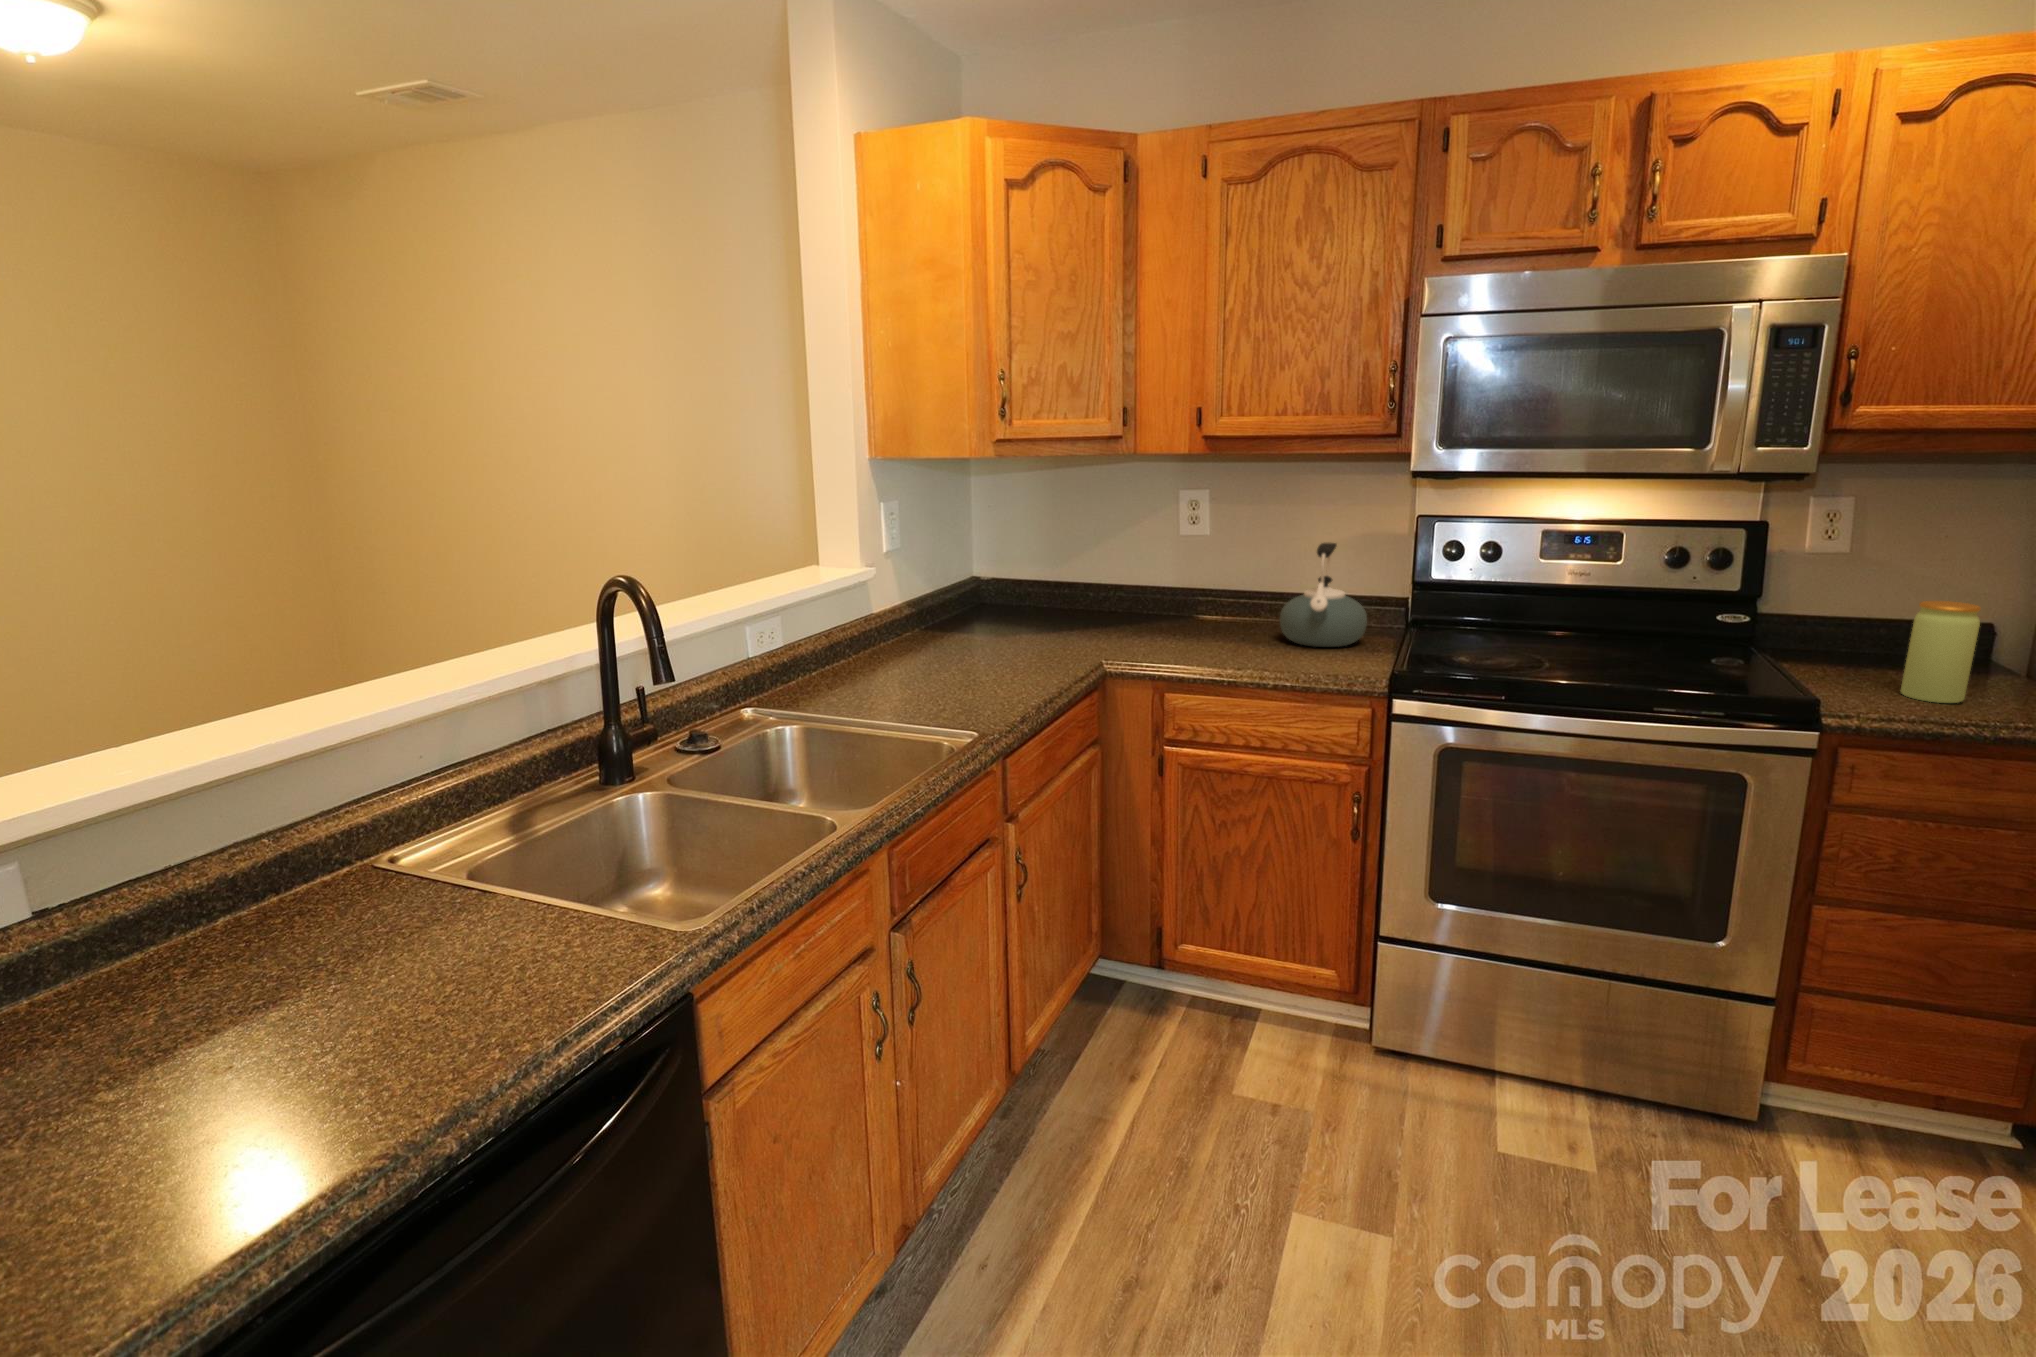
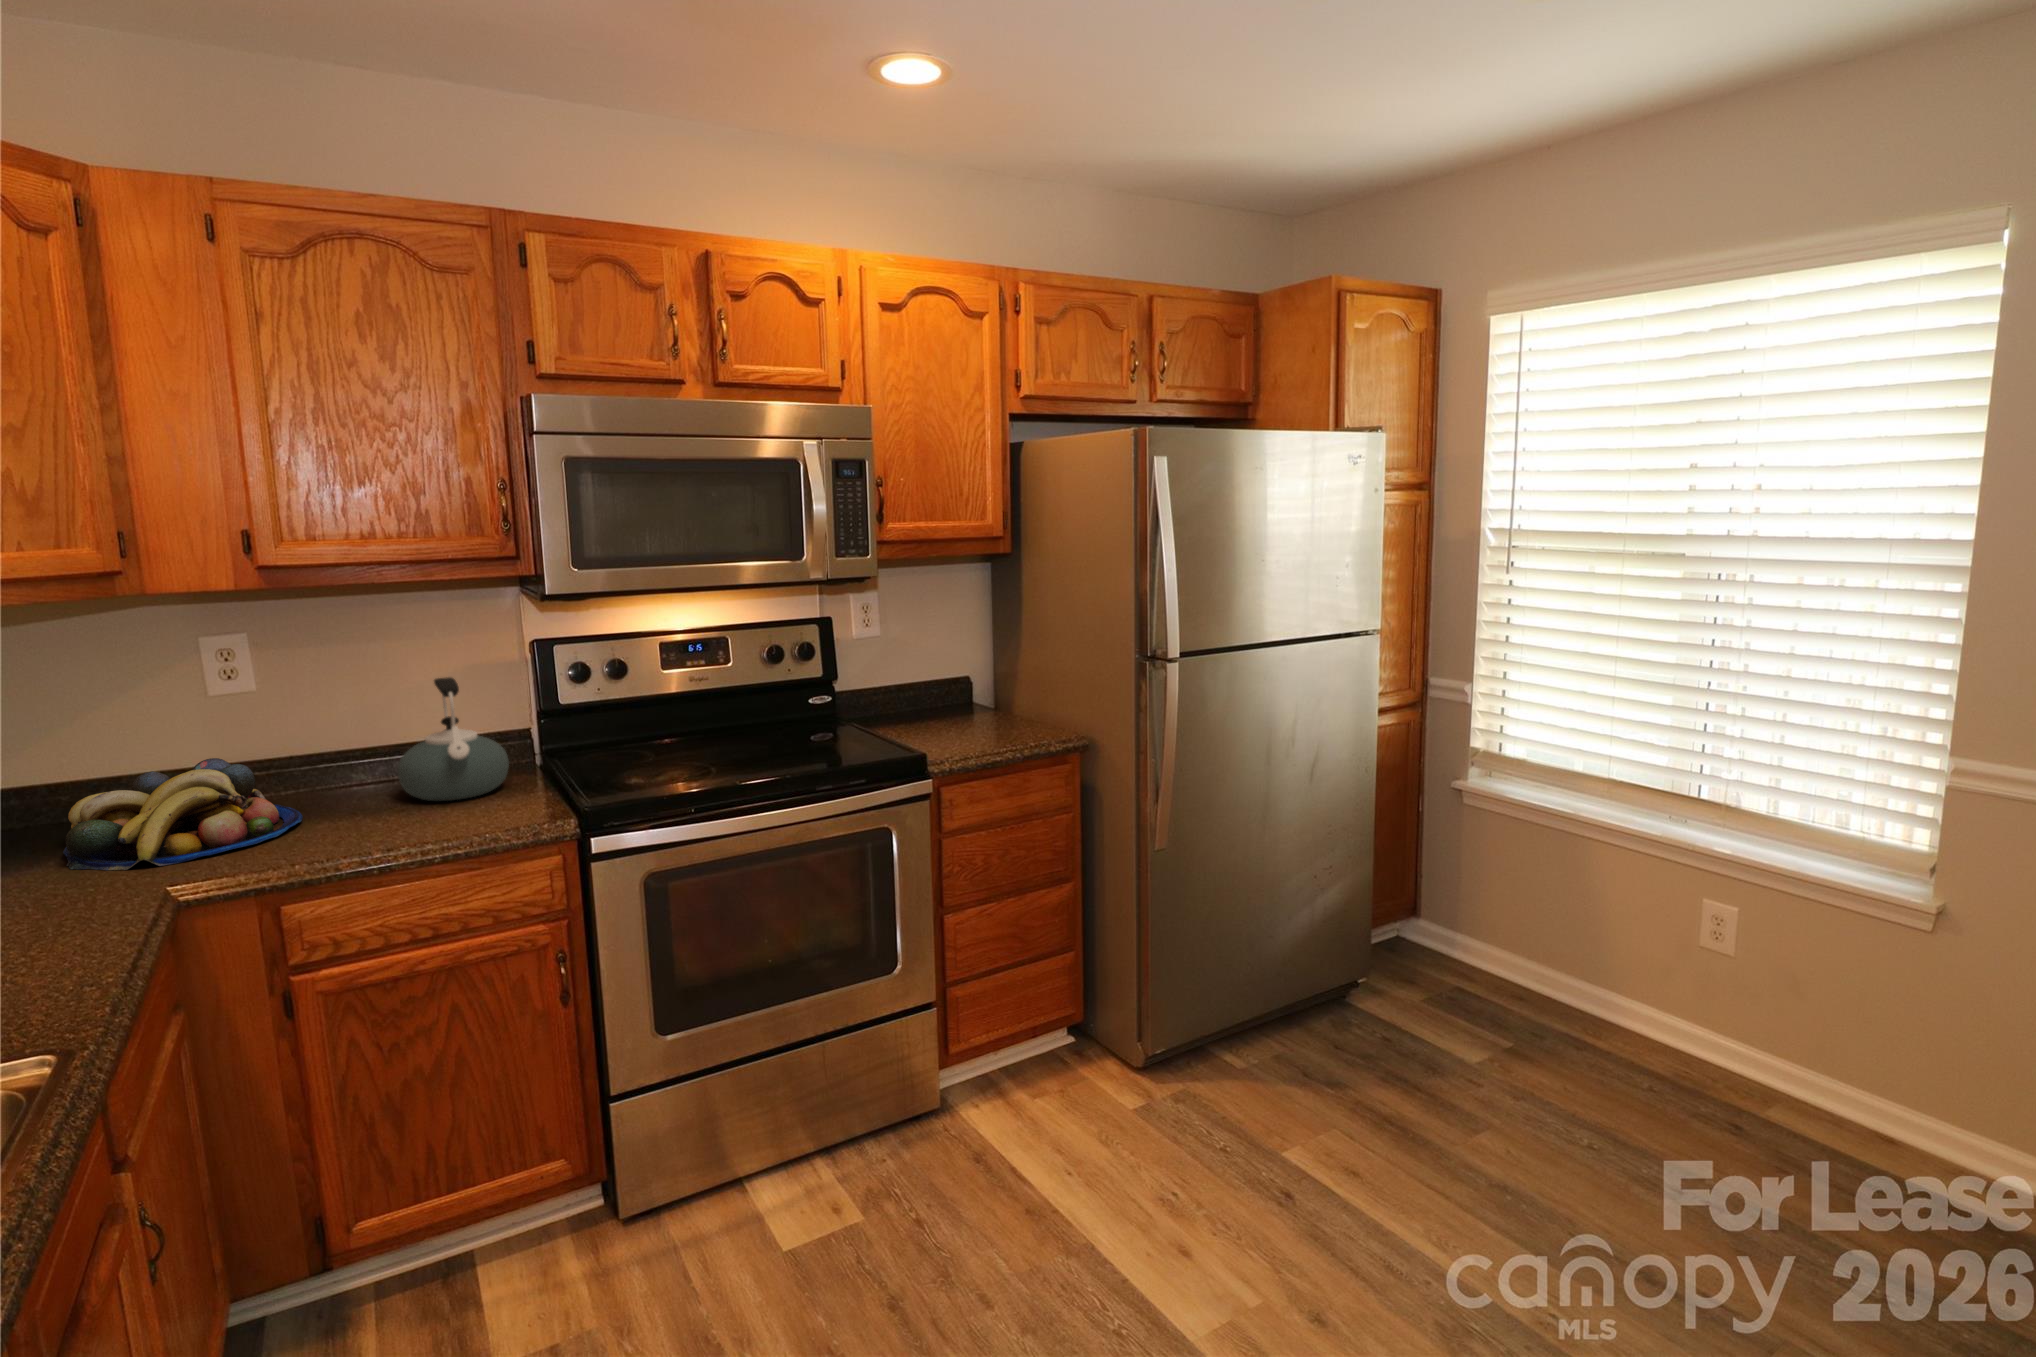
fruit bowl: none [1072,583,1209,649] -> present [63,758,303,870]
jar: present [1901,601,1981,703] -> none [949,667,986,743]

